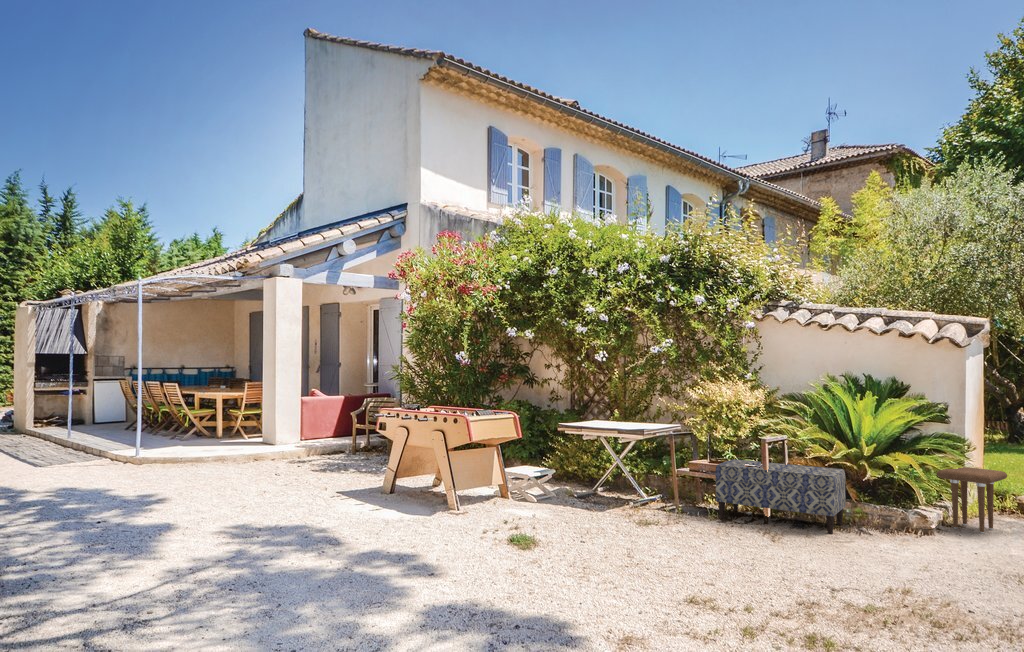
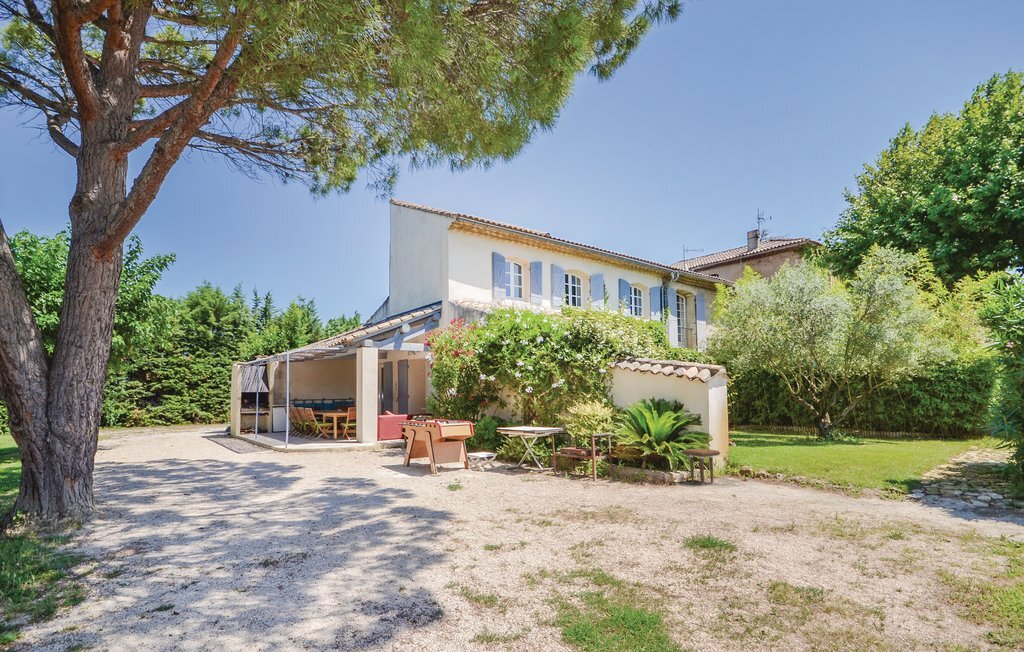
bench: present [715,459,846,534] -> none [567,446,634,483]

